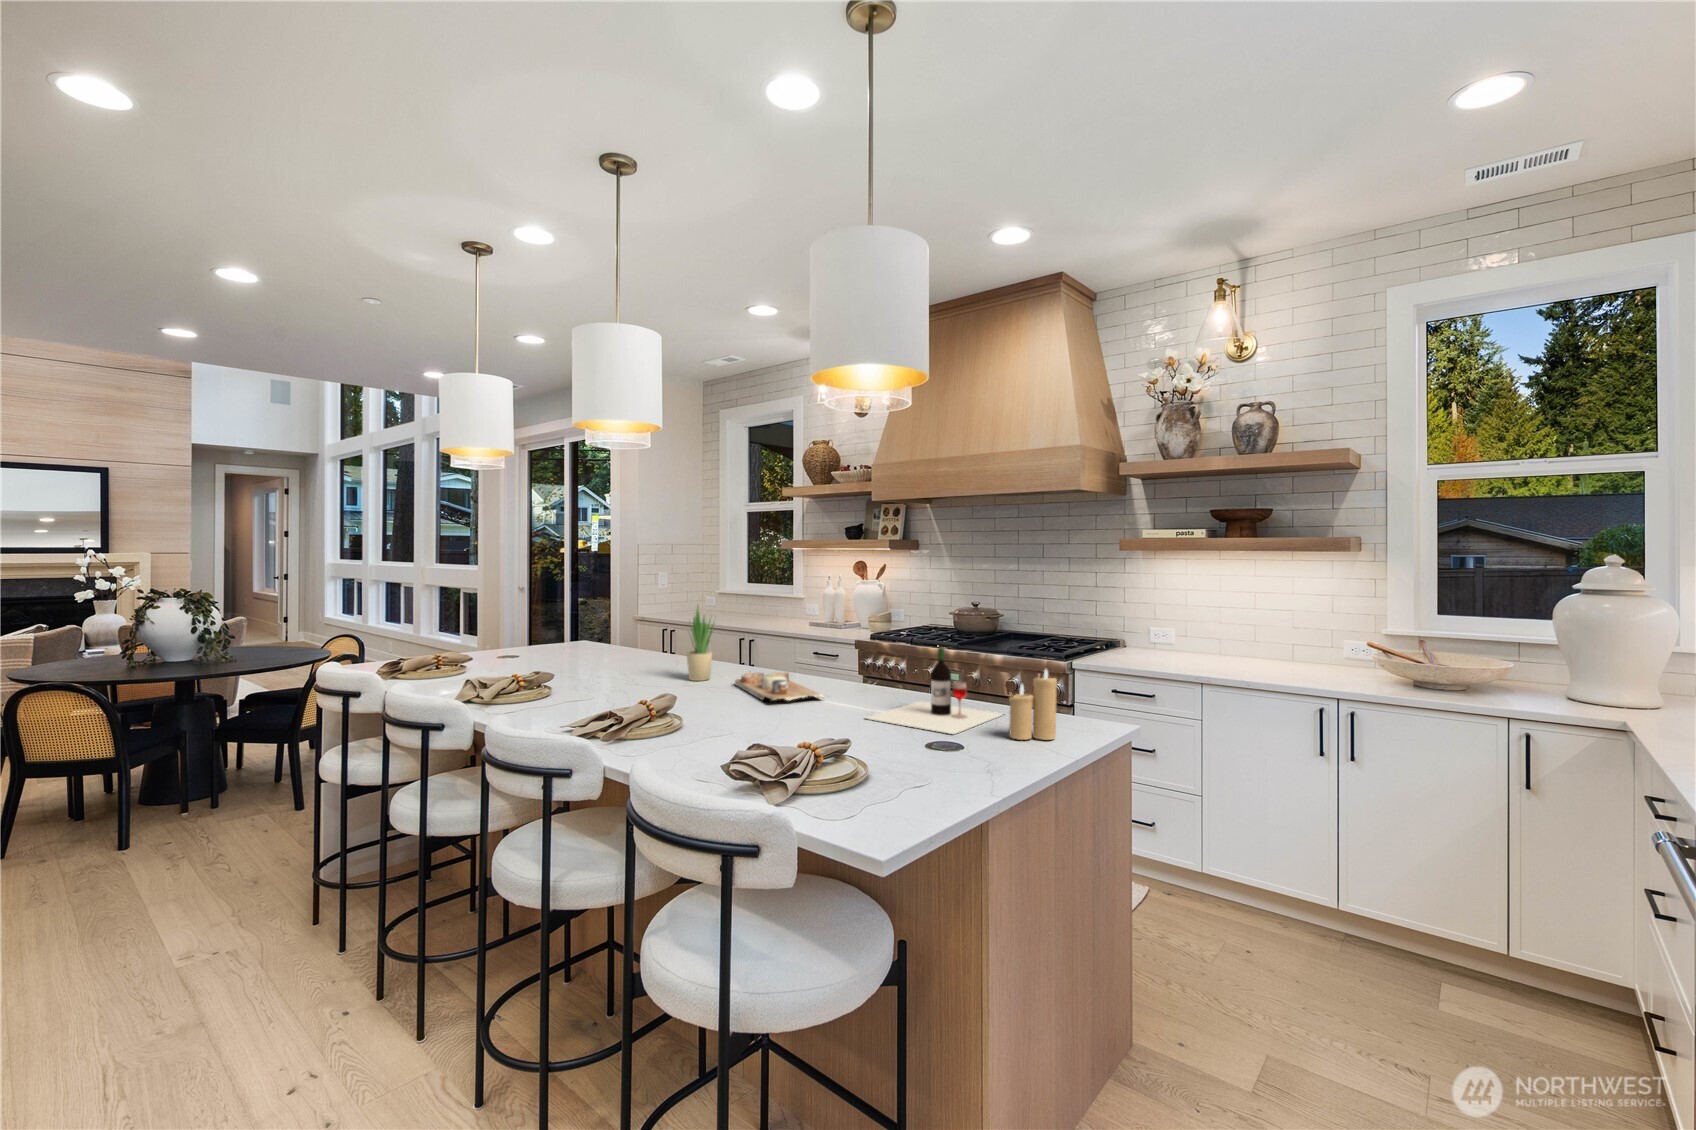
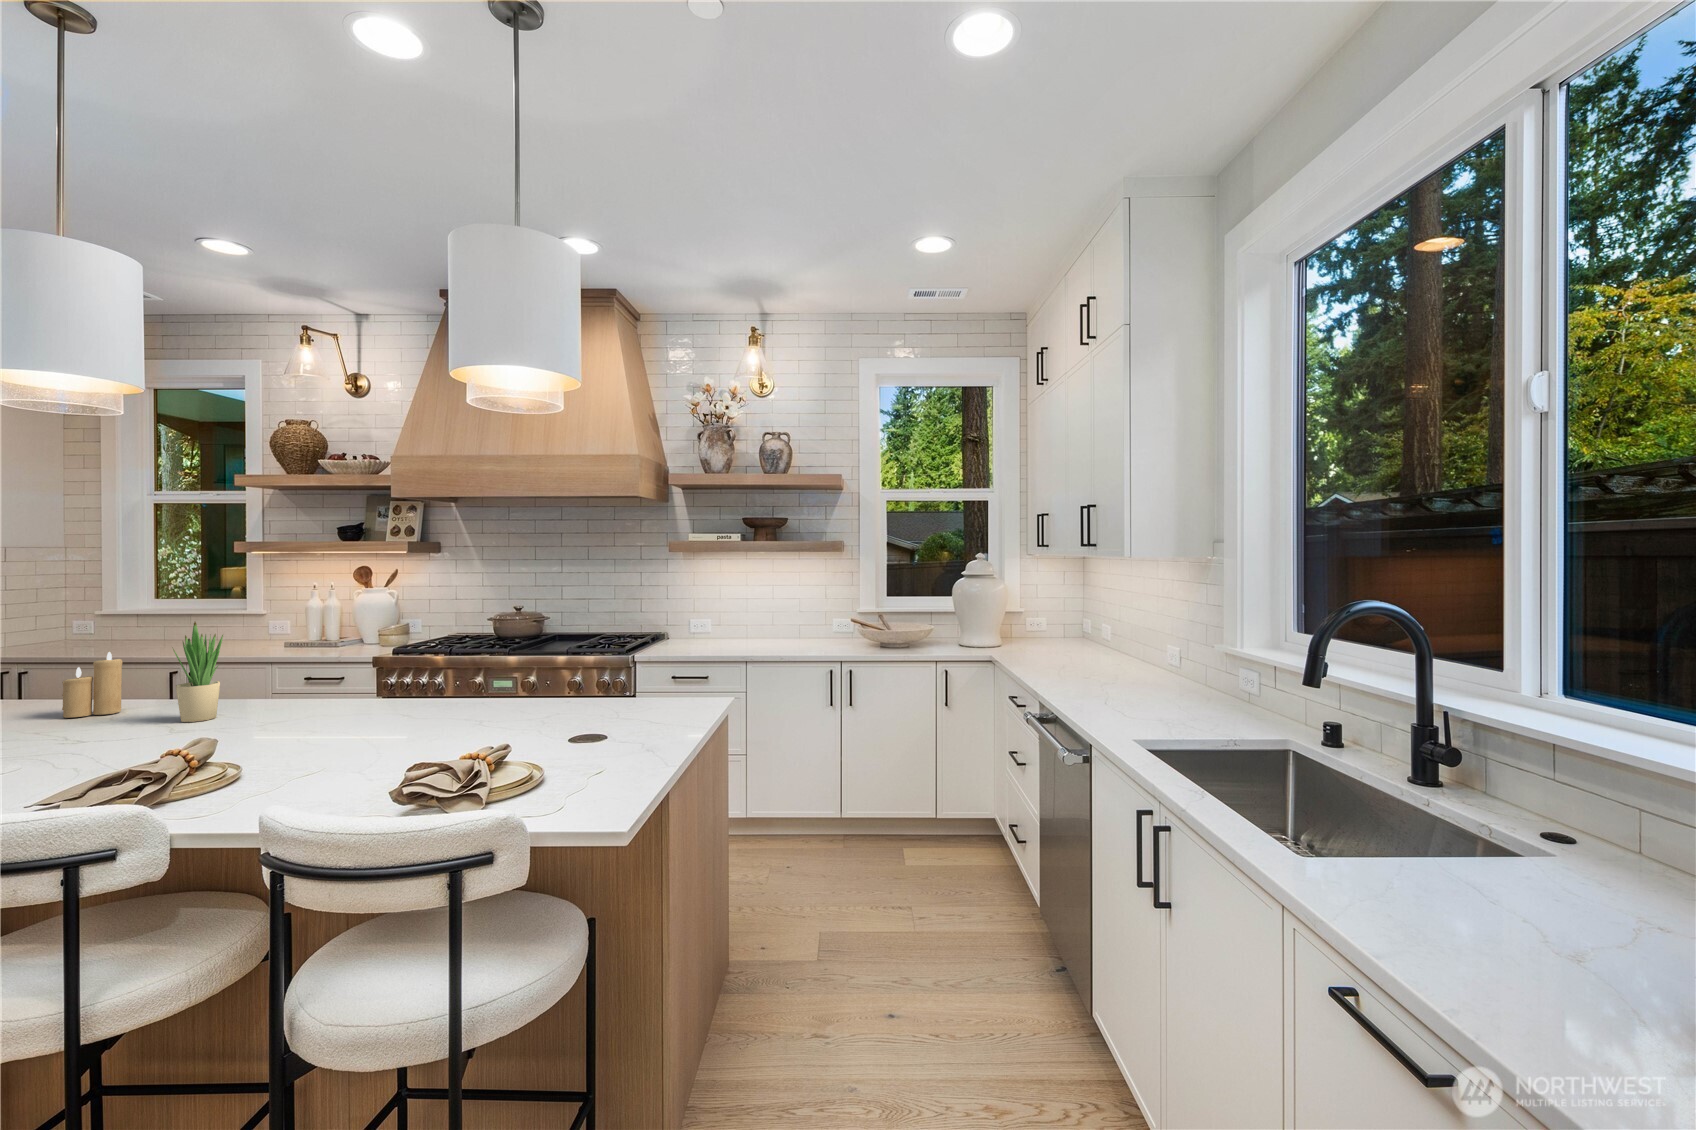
wine bottle: present [866,648,1003,734] -> none [485,646,626,727]
candle: present [1009,670,1057,740] -> present [62,652,122,718]
cutting board: present [735,672,824,701] -> none [266,694,417,729]

